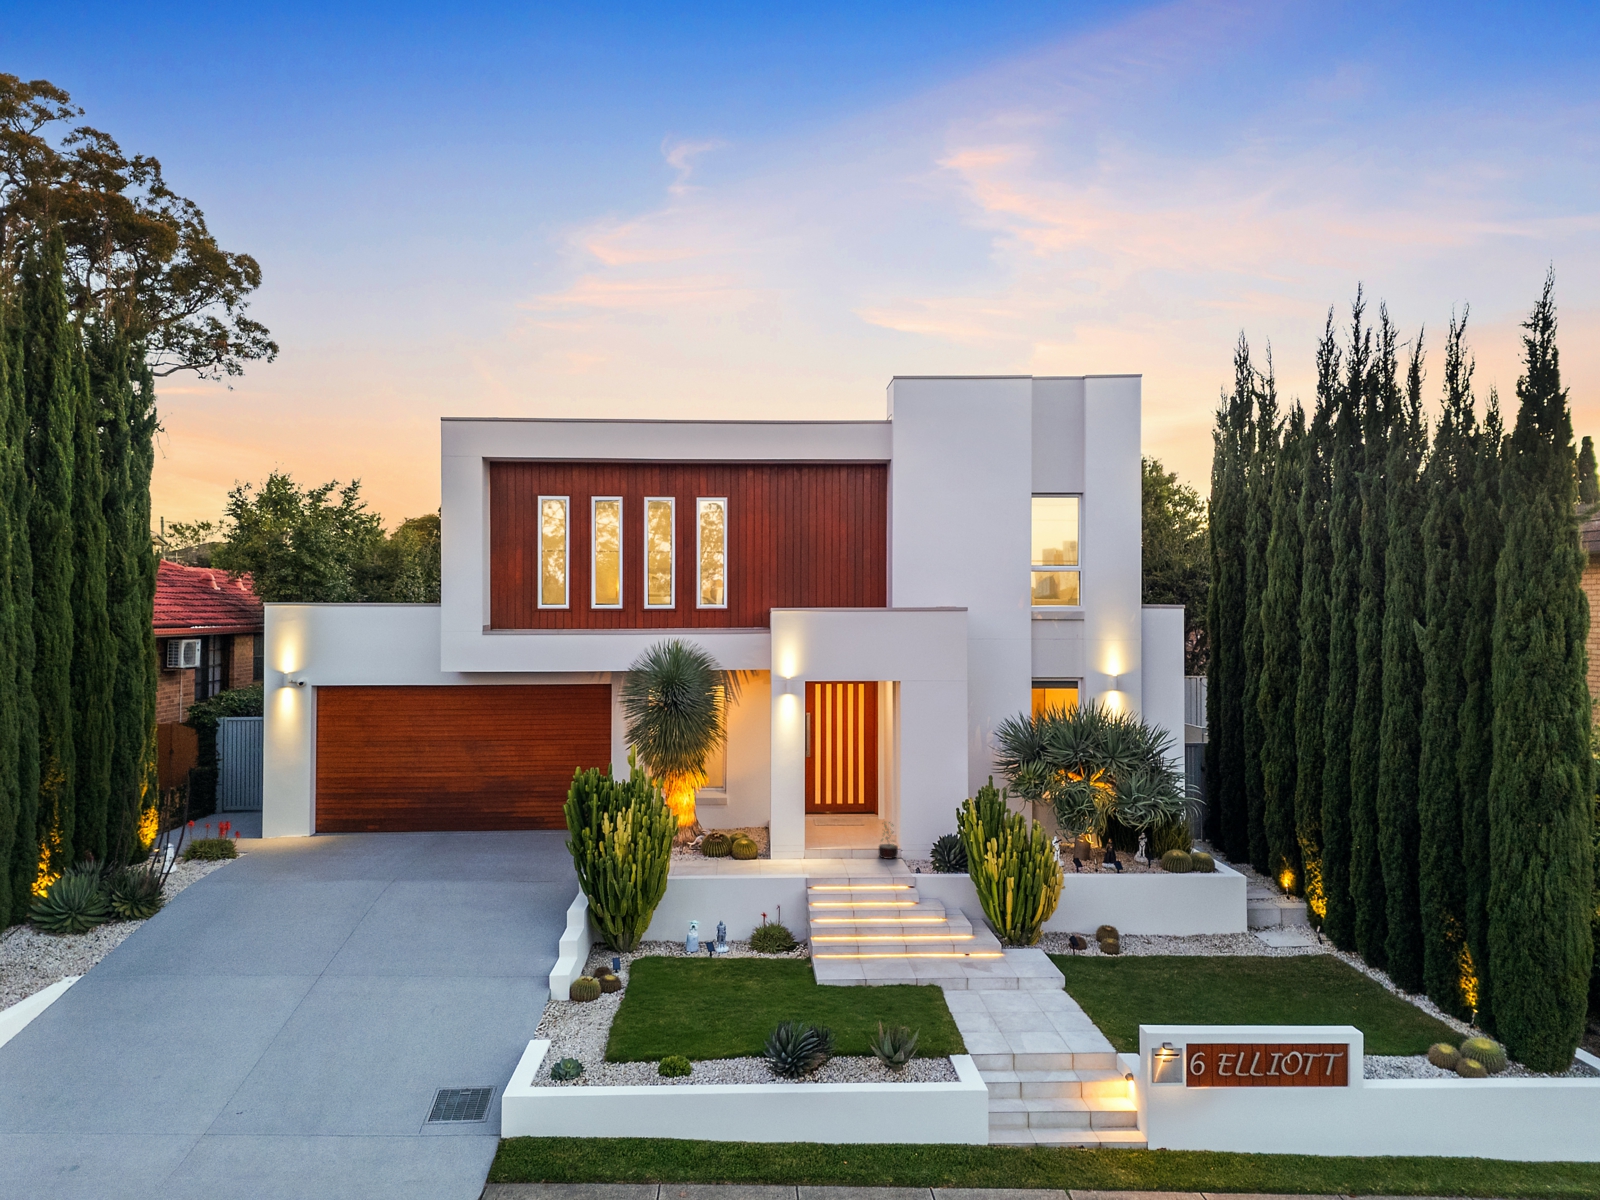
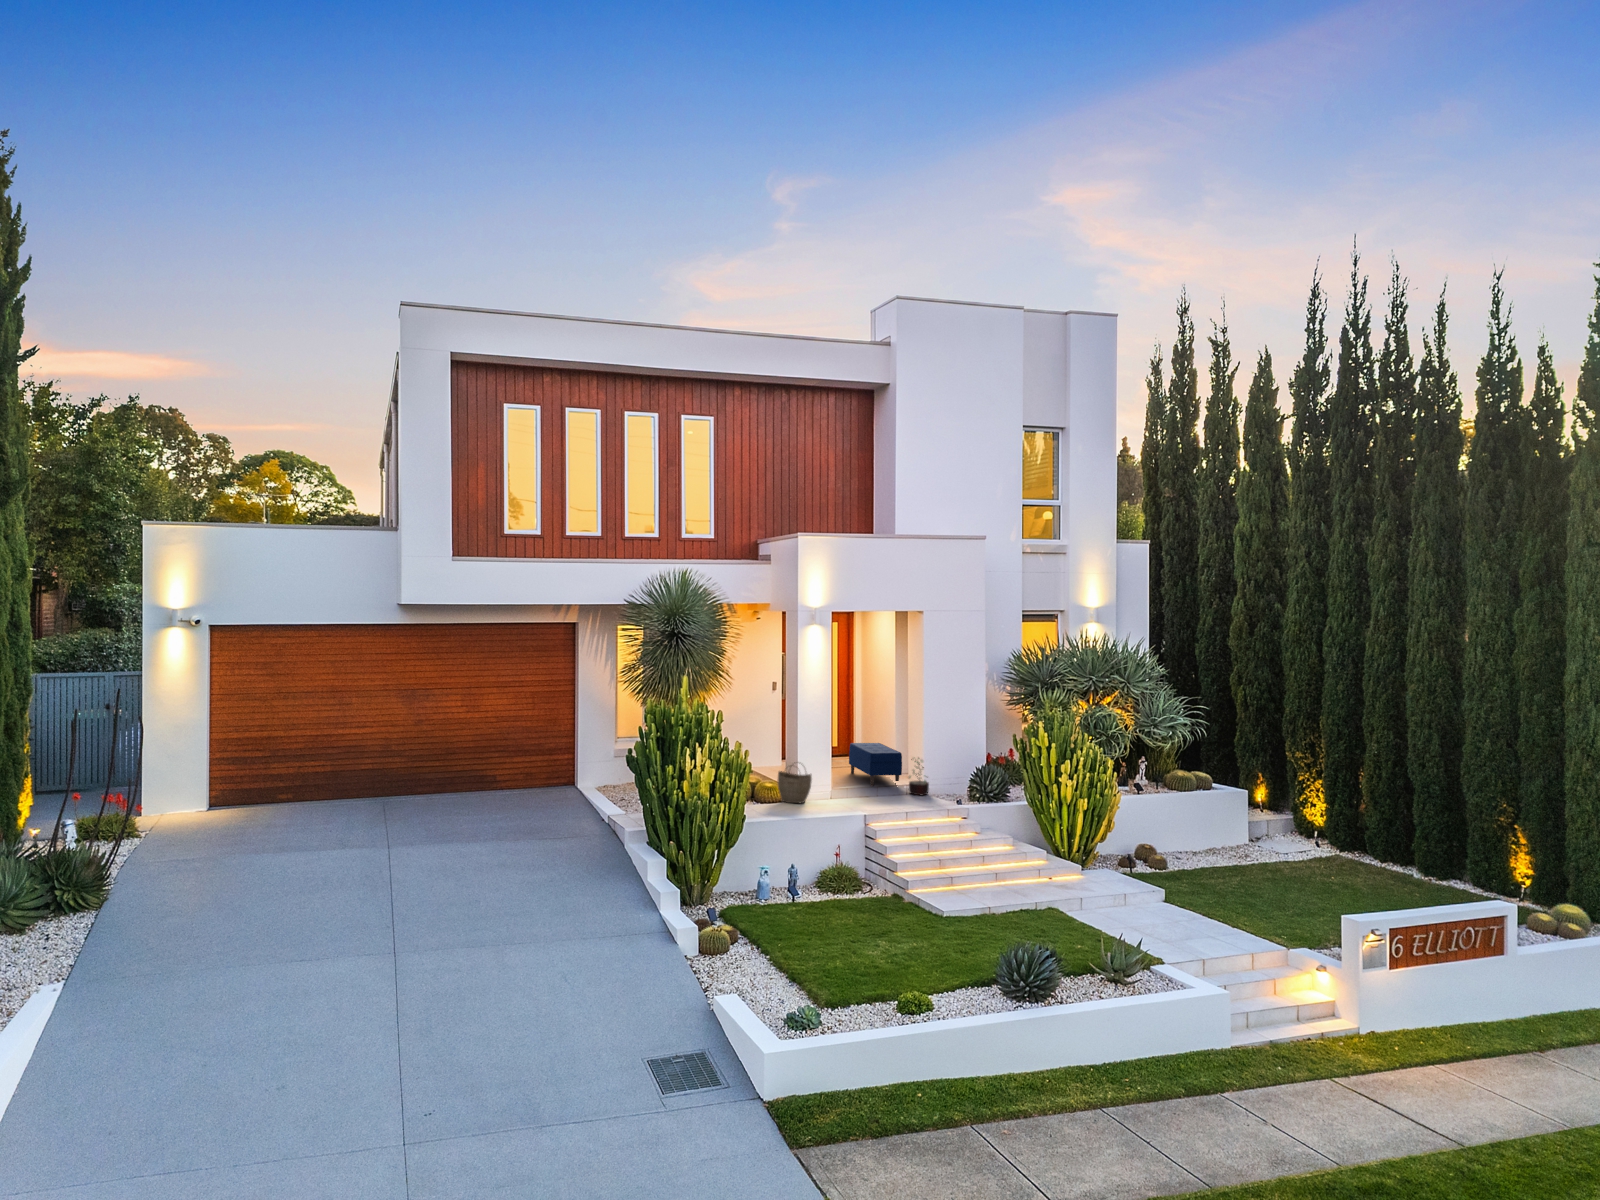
bench: none [844,803,879,847] -> present [849,743,902,786]
woven basket: none [741,822,772,861] -> present [778,762,812,803]

